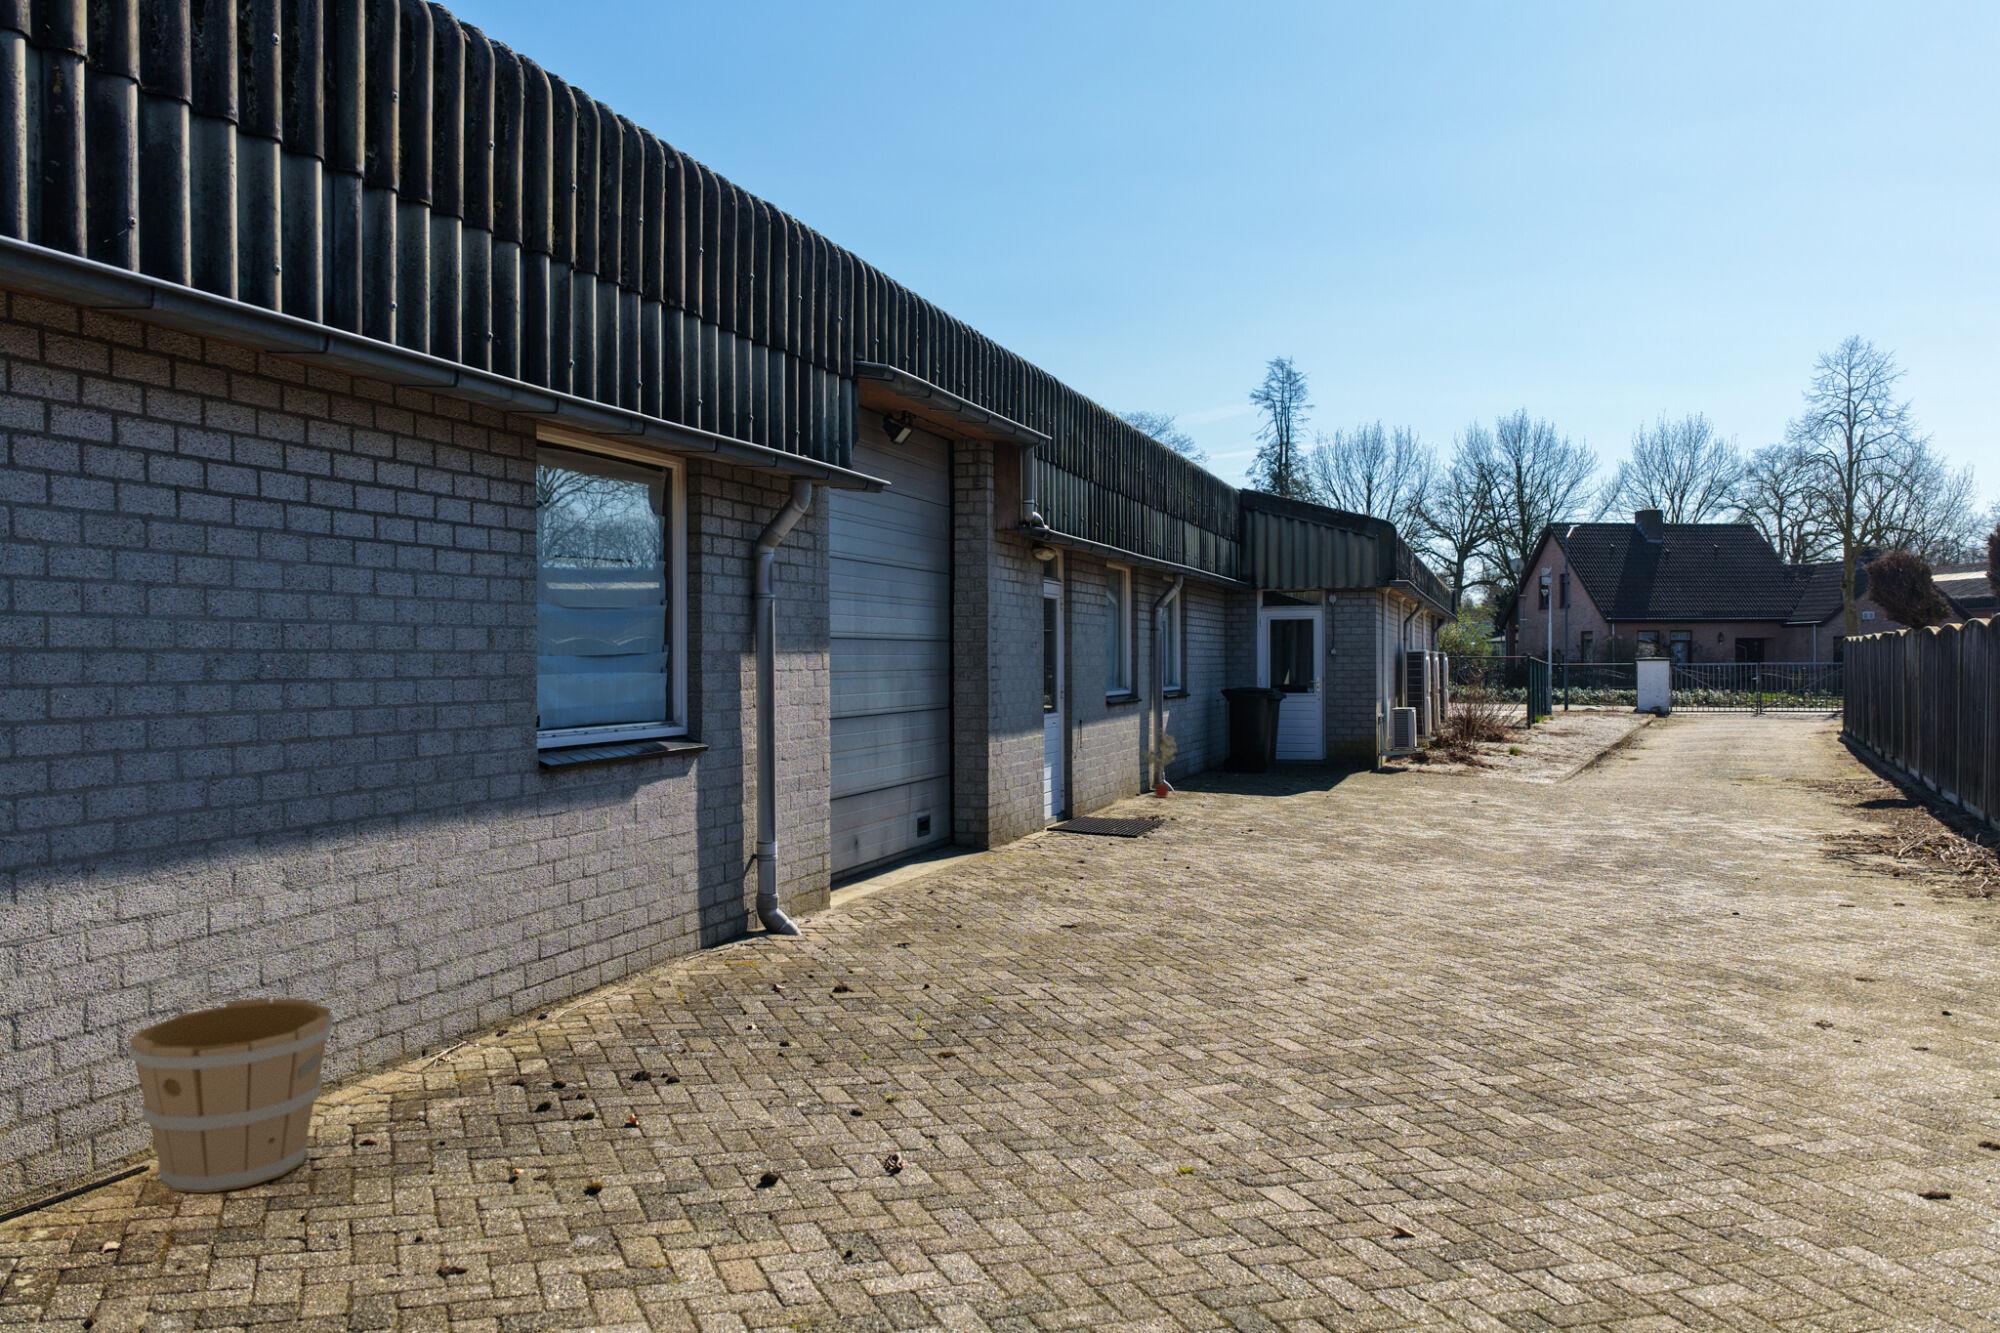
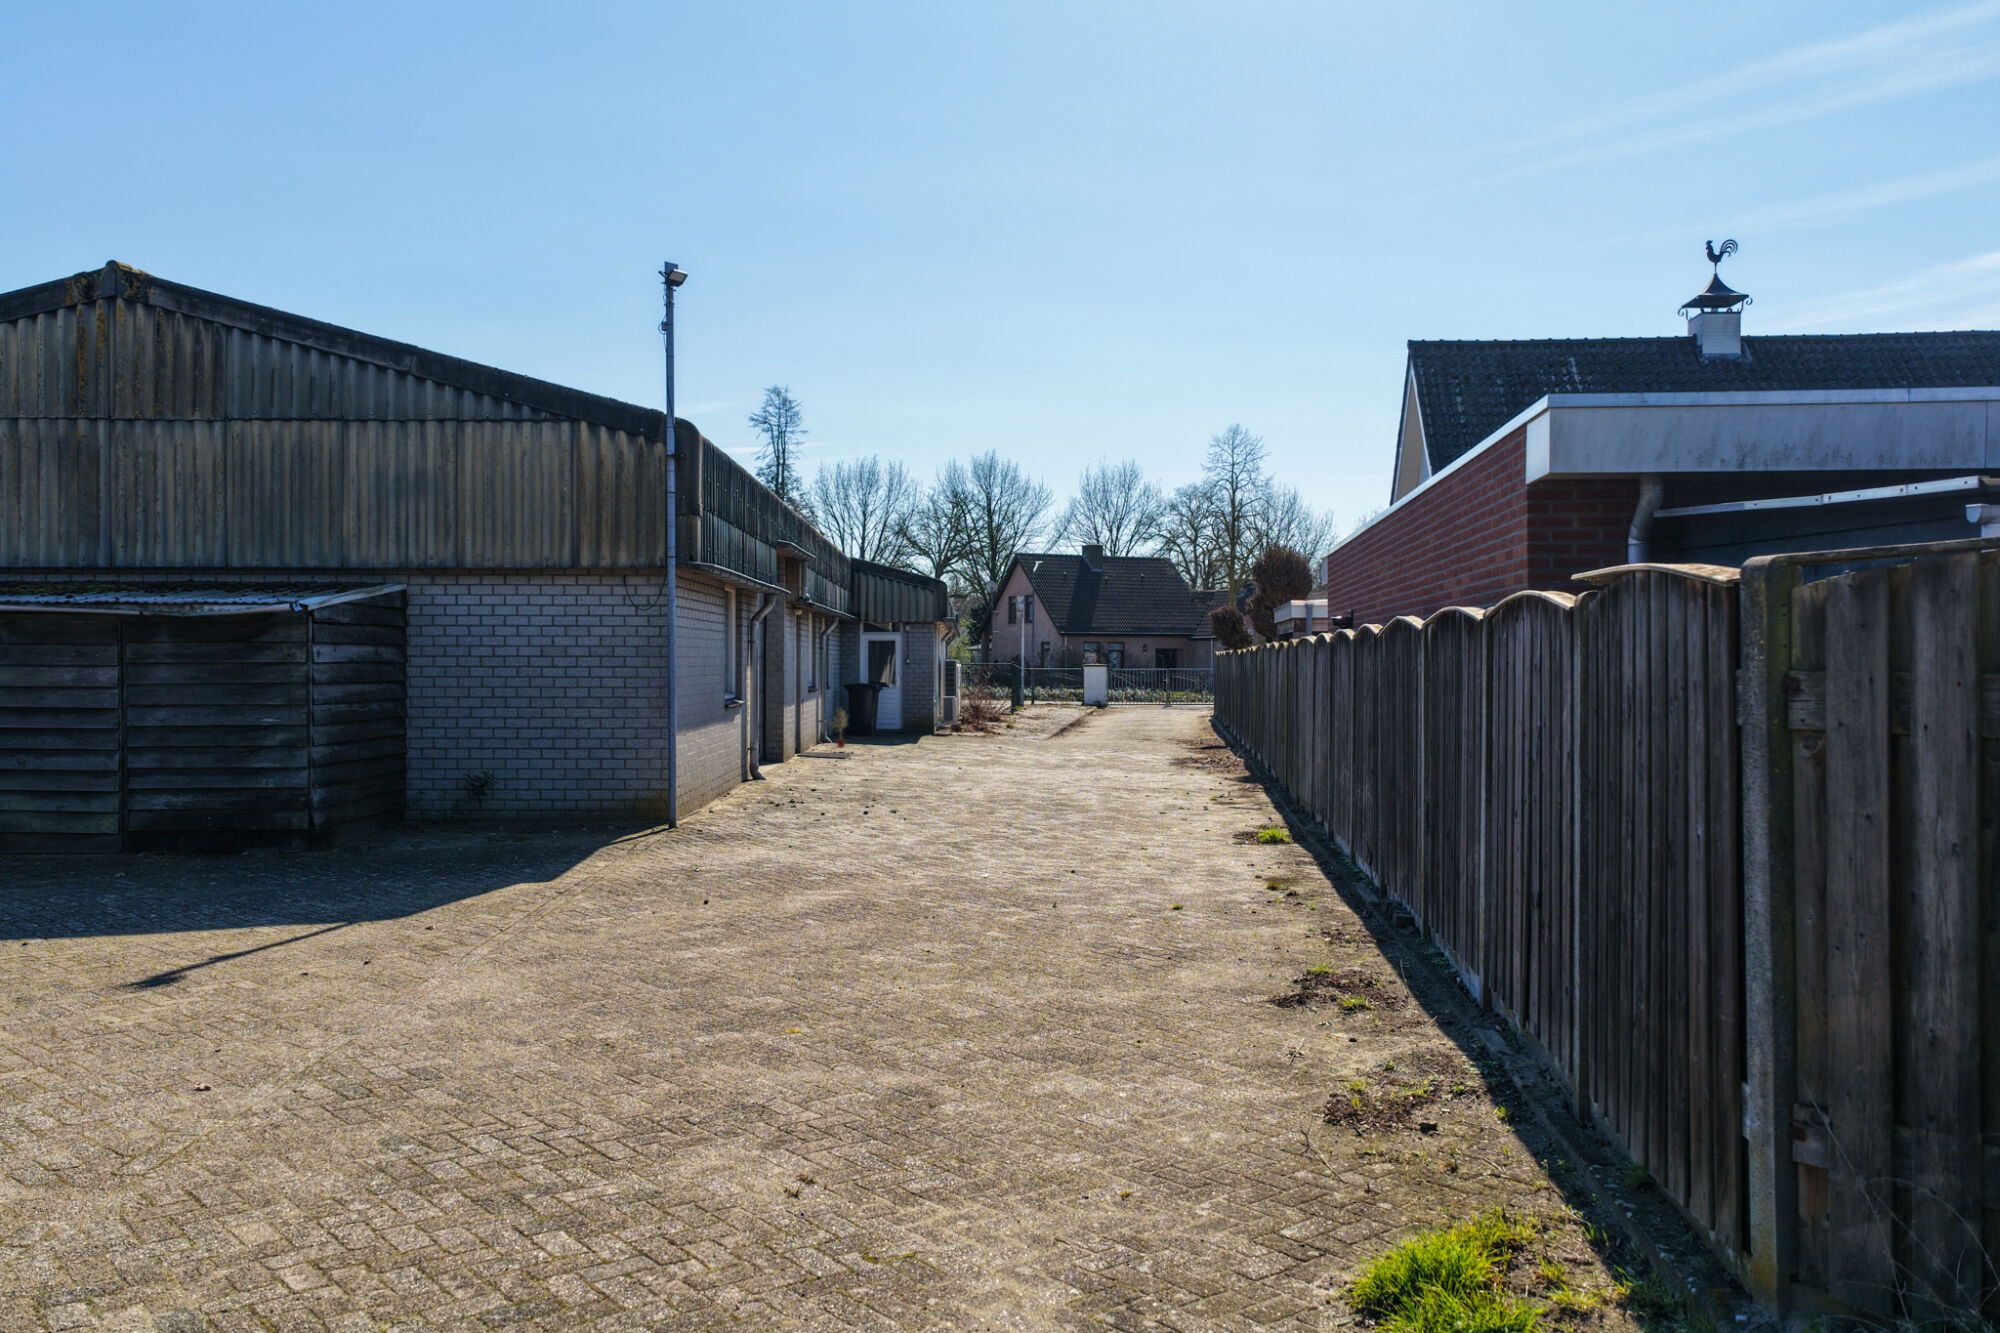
wooden bucket: present [128,998,334,1193] -> none [780,751,822,787]

